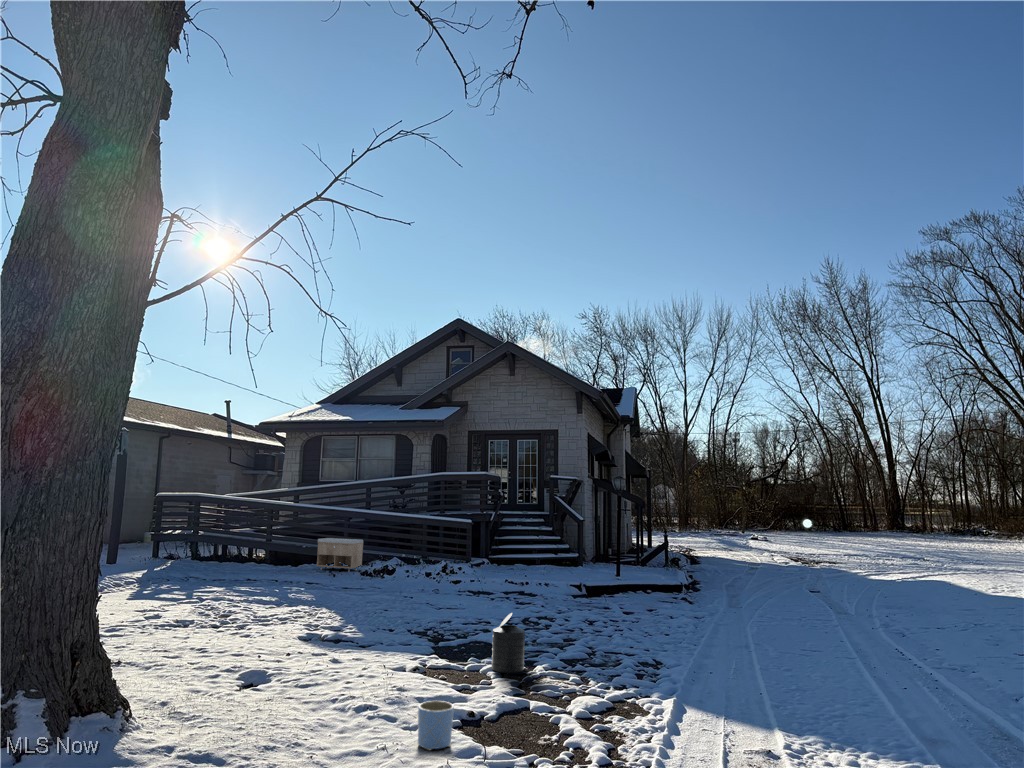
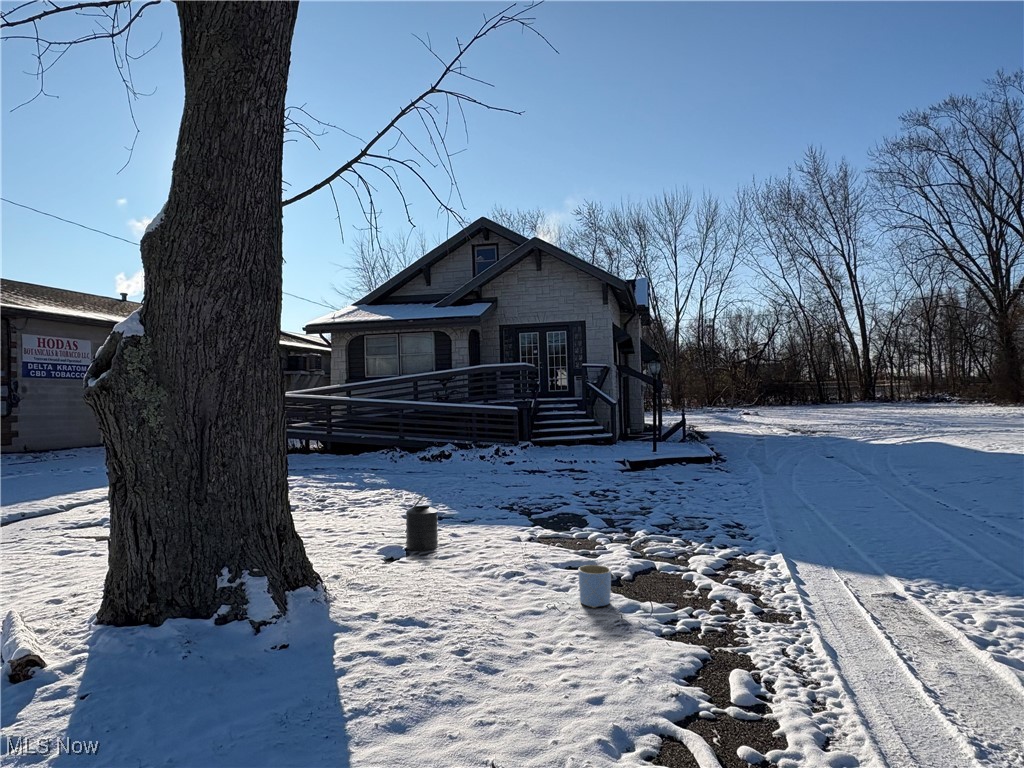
storage bench: present [316,538,363,571] -> none [375,429,416,458]
trash can: present [491,613,525,673] -> present [406,495,438,551]

